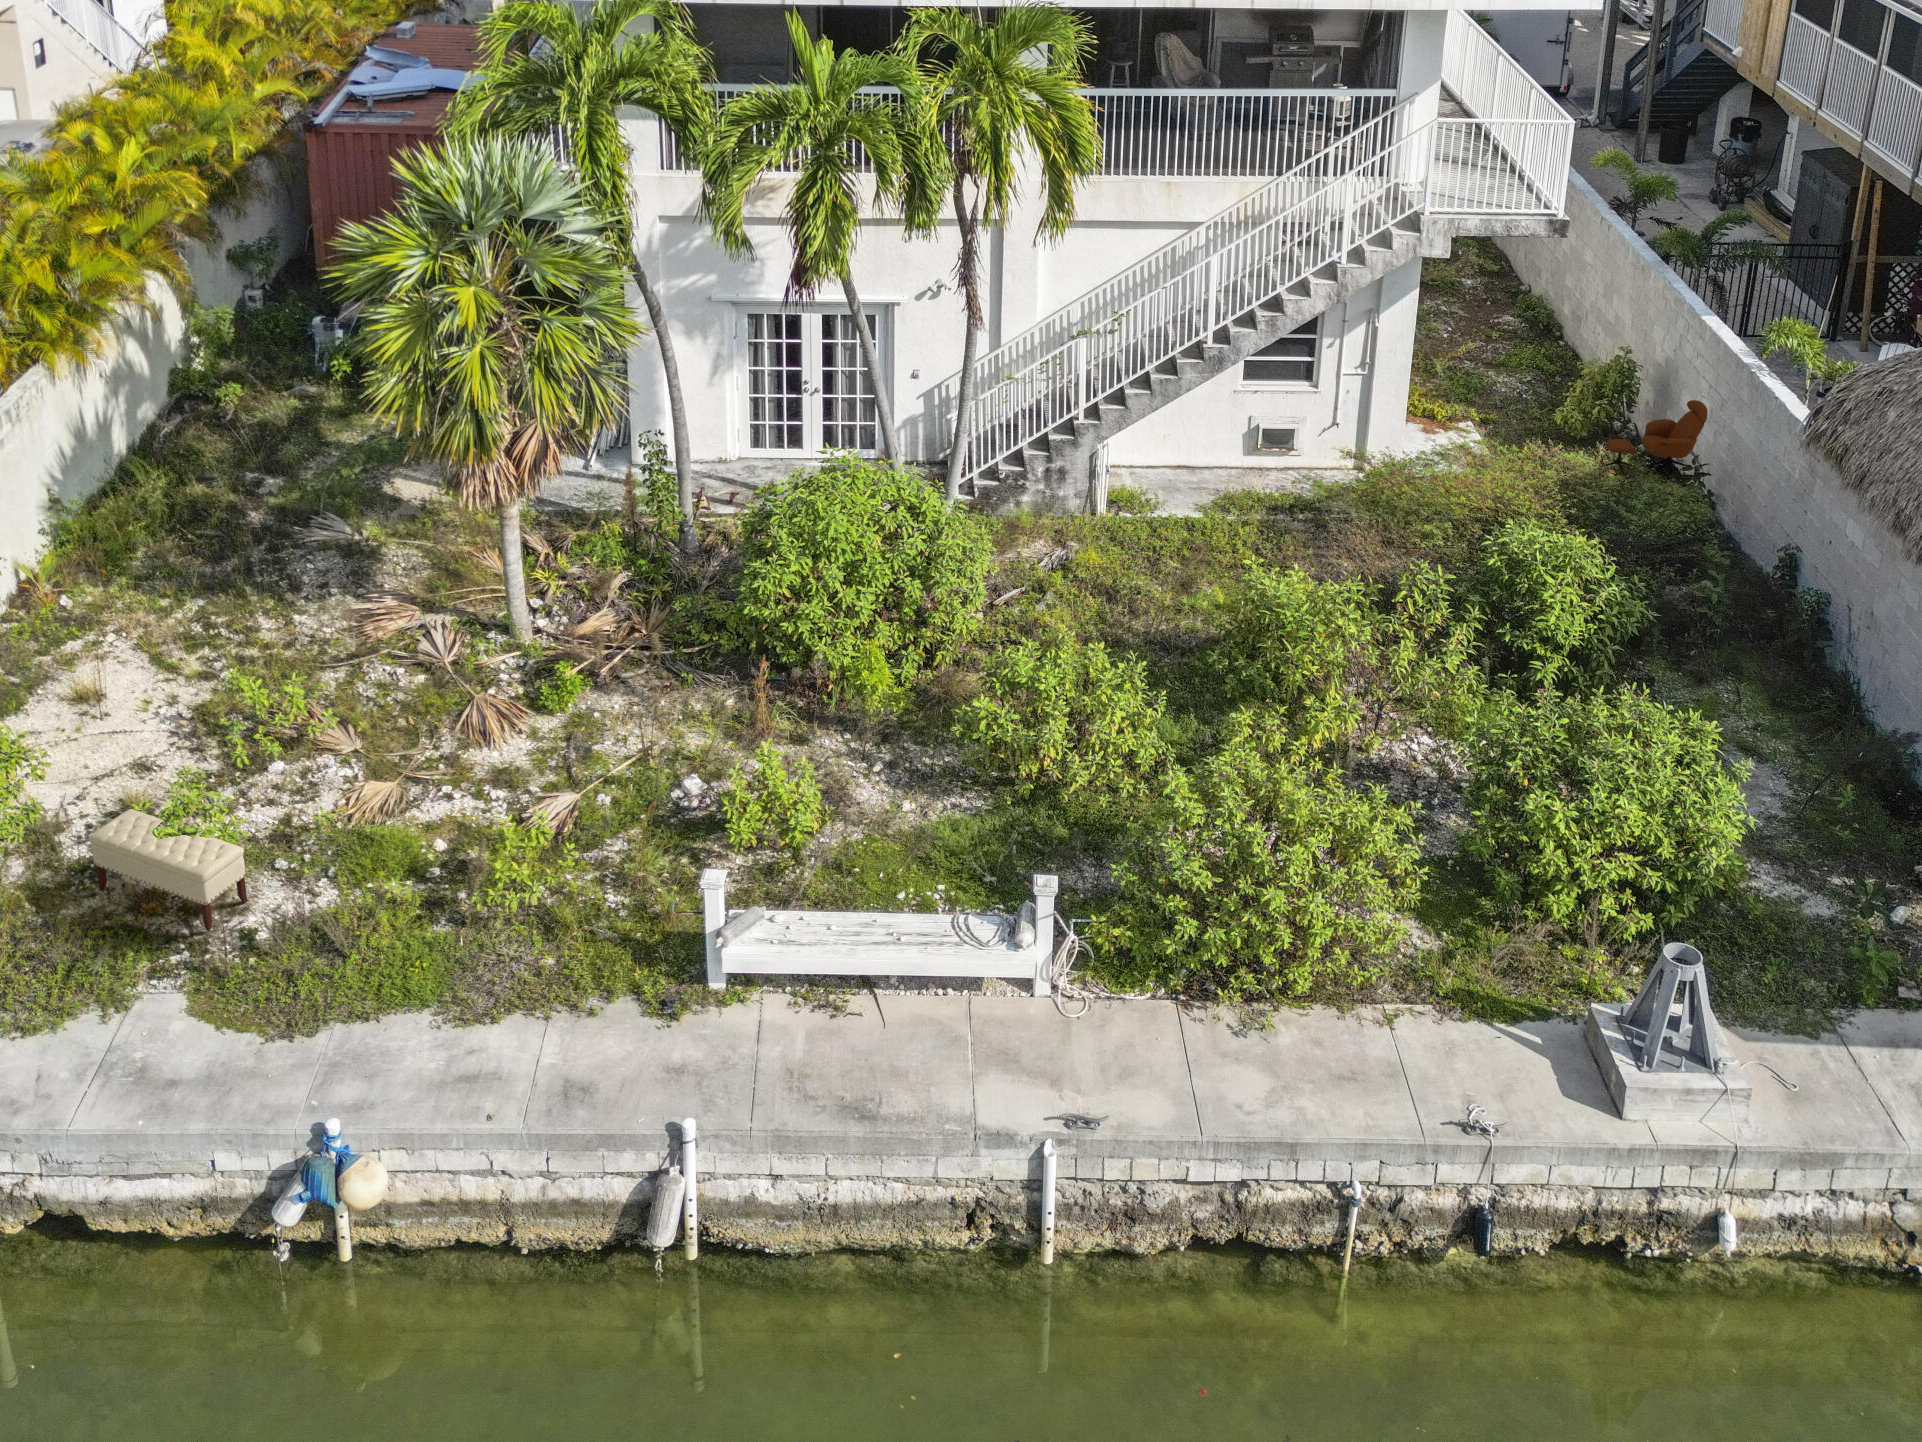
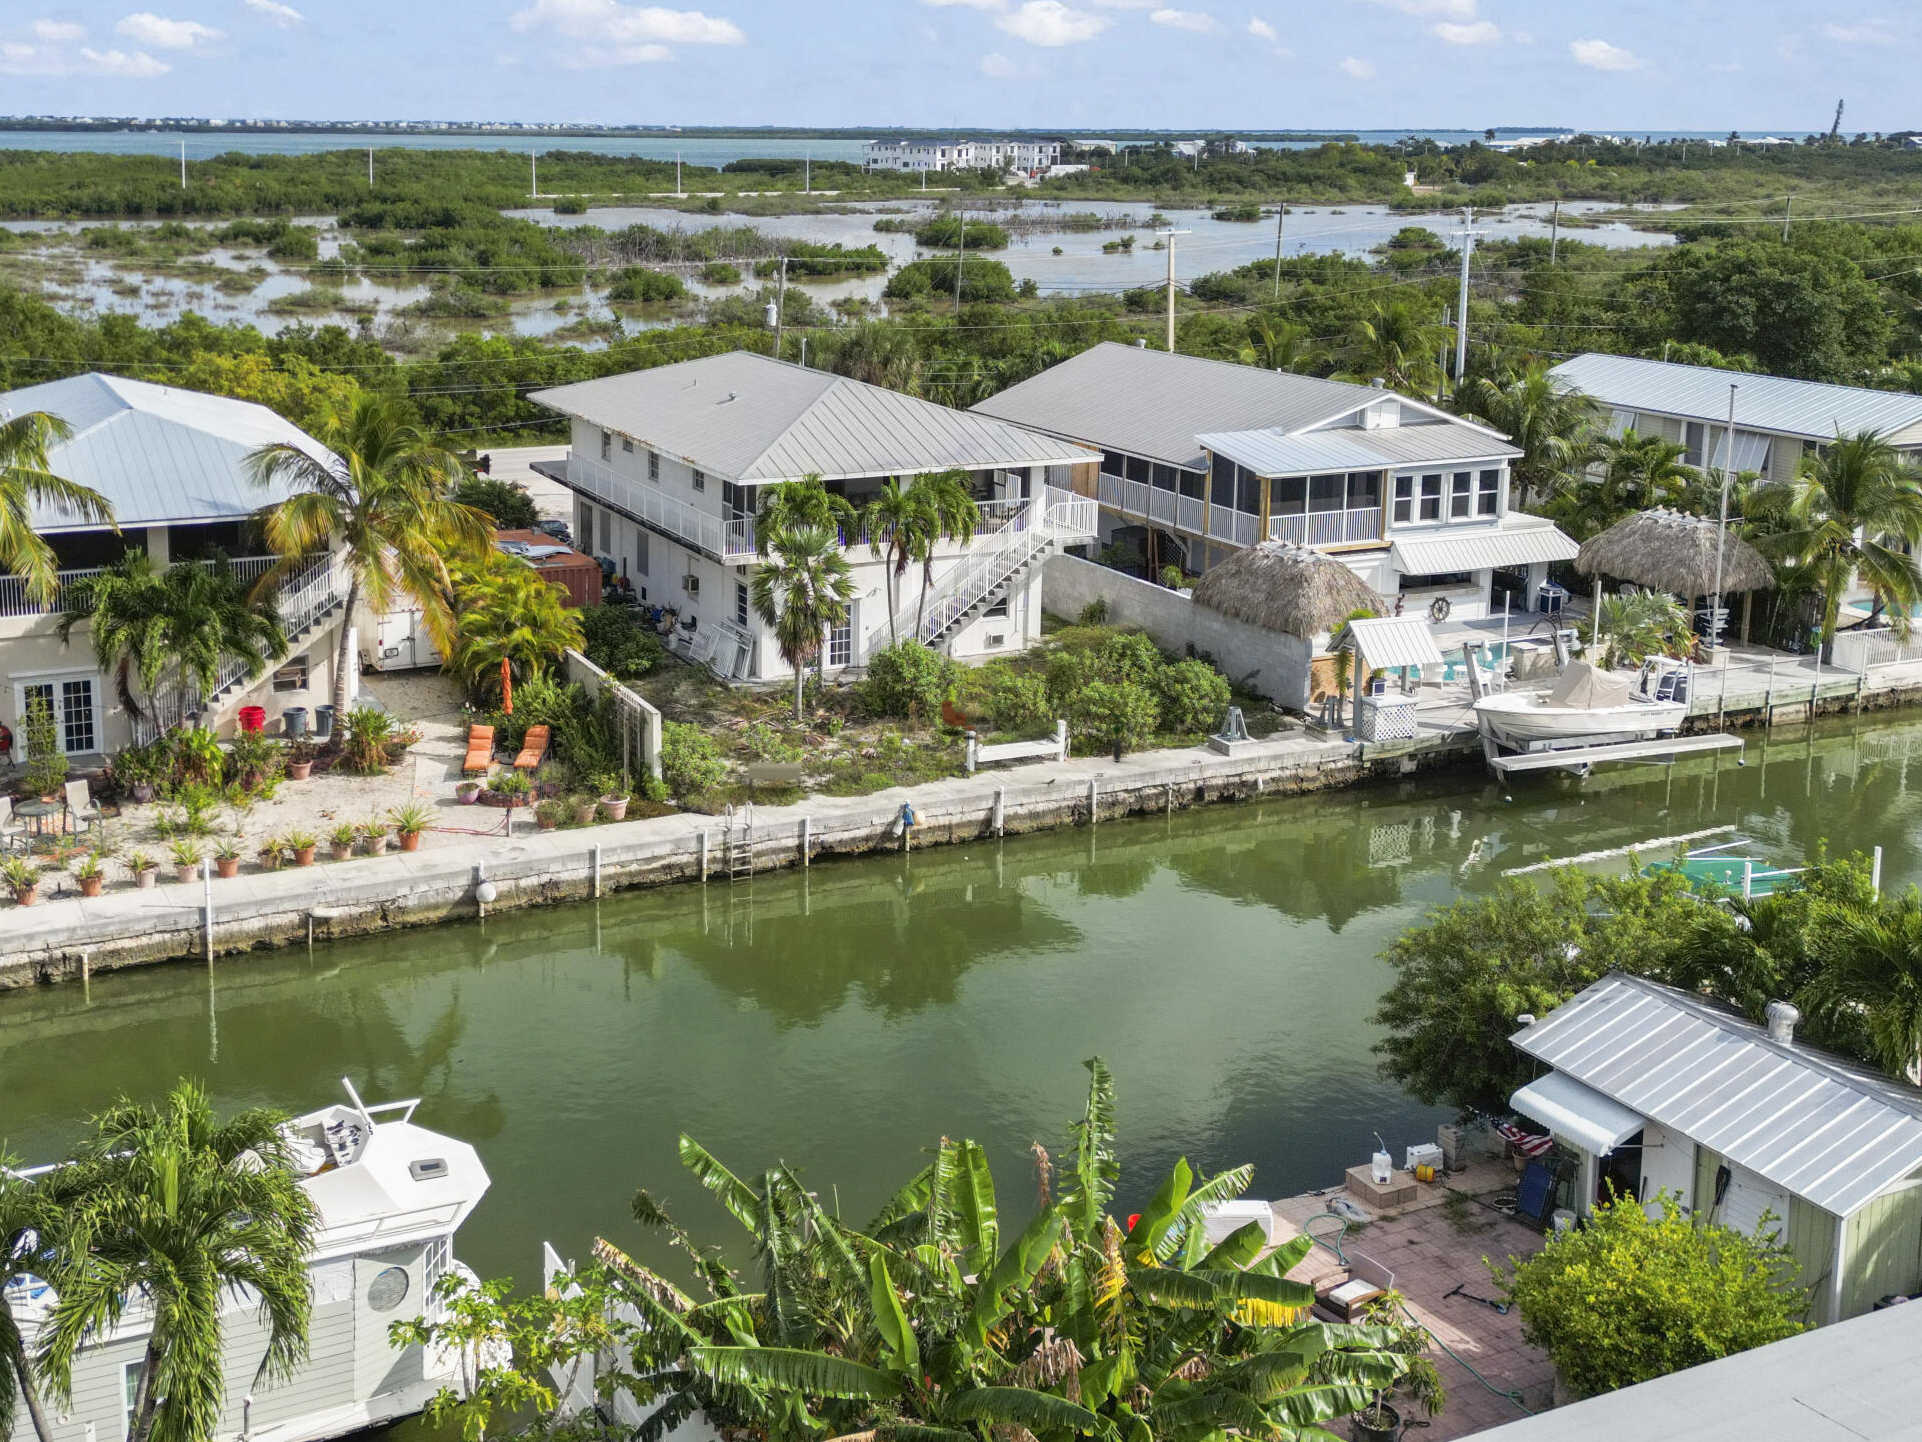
lounge chair: present [1600,400,1708,475] -> present [941,700,975,737]
potted plant: none [1212,875,1279,1030] -> present [1112,713,1125,762]

